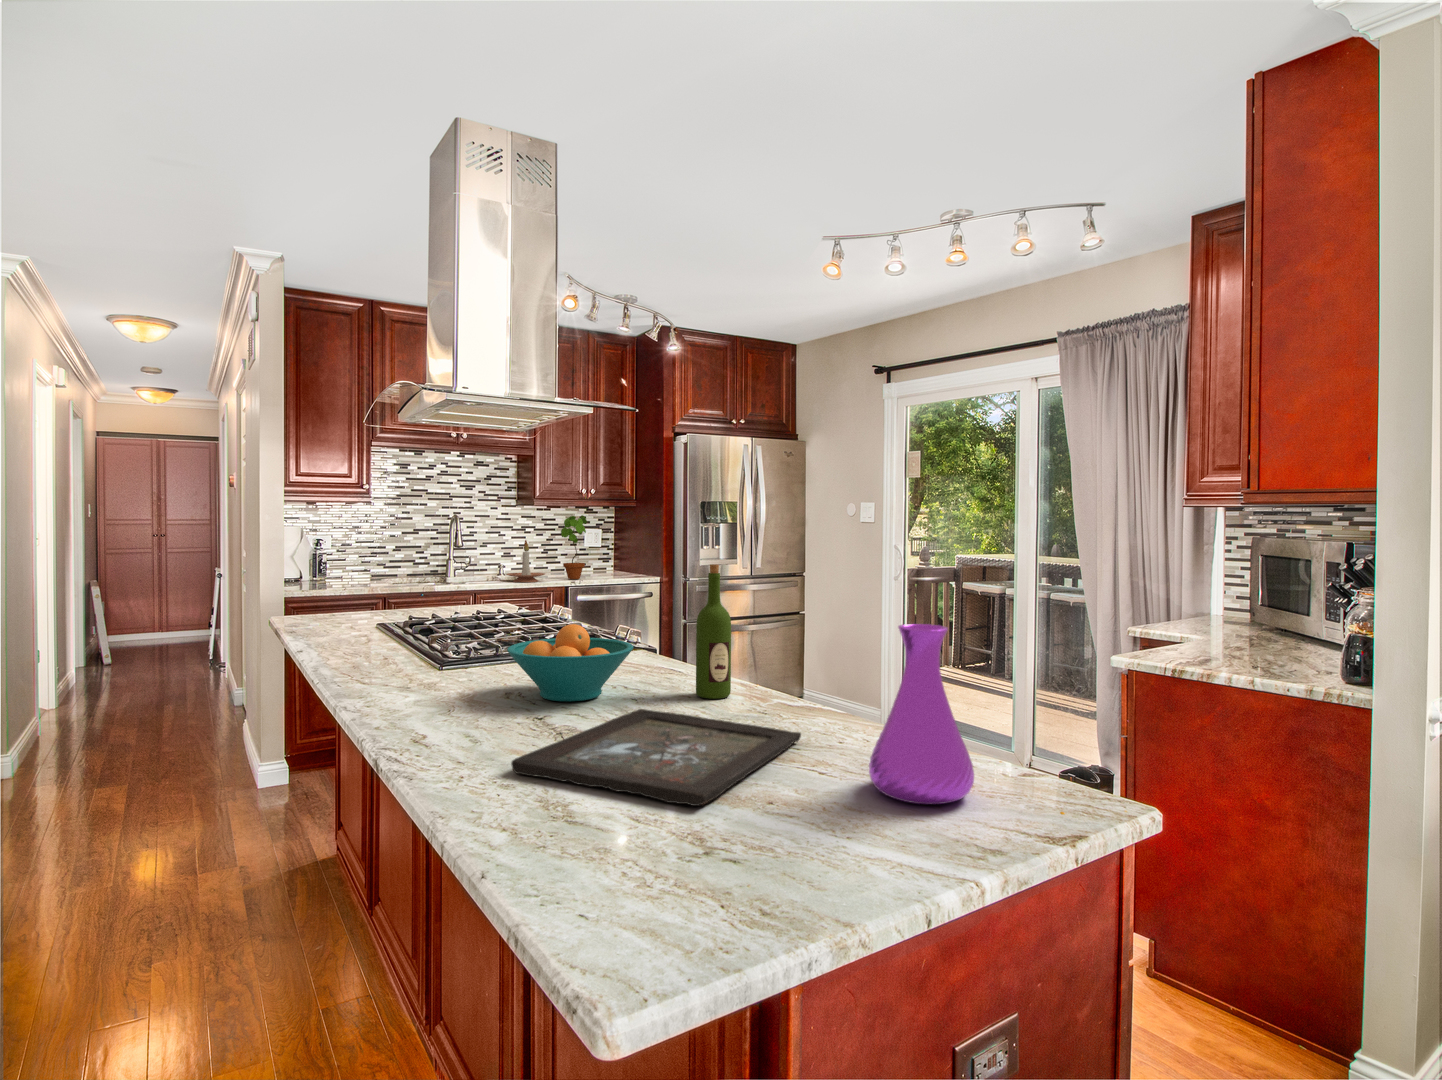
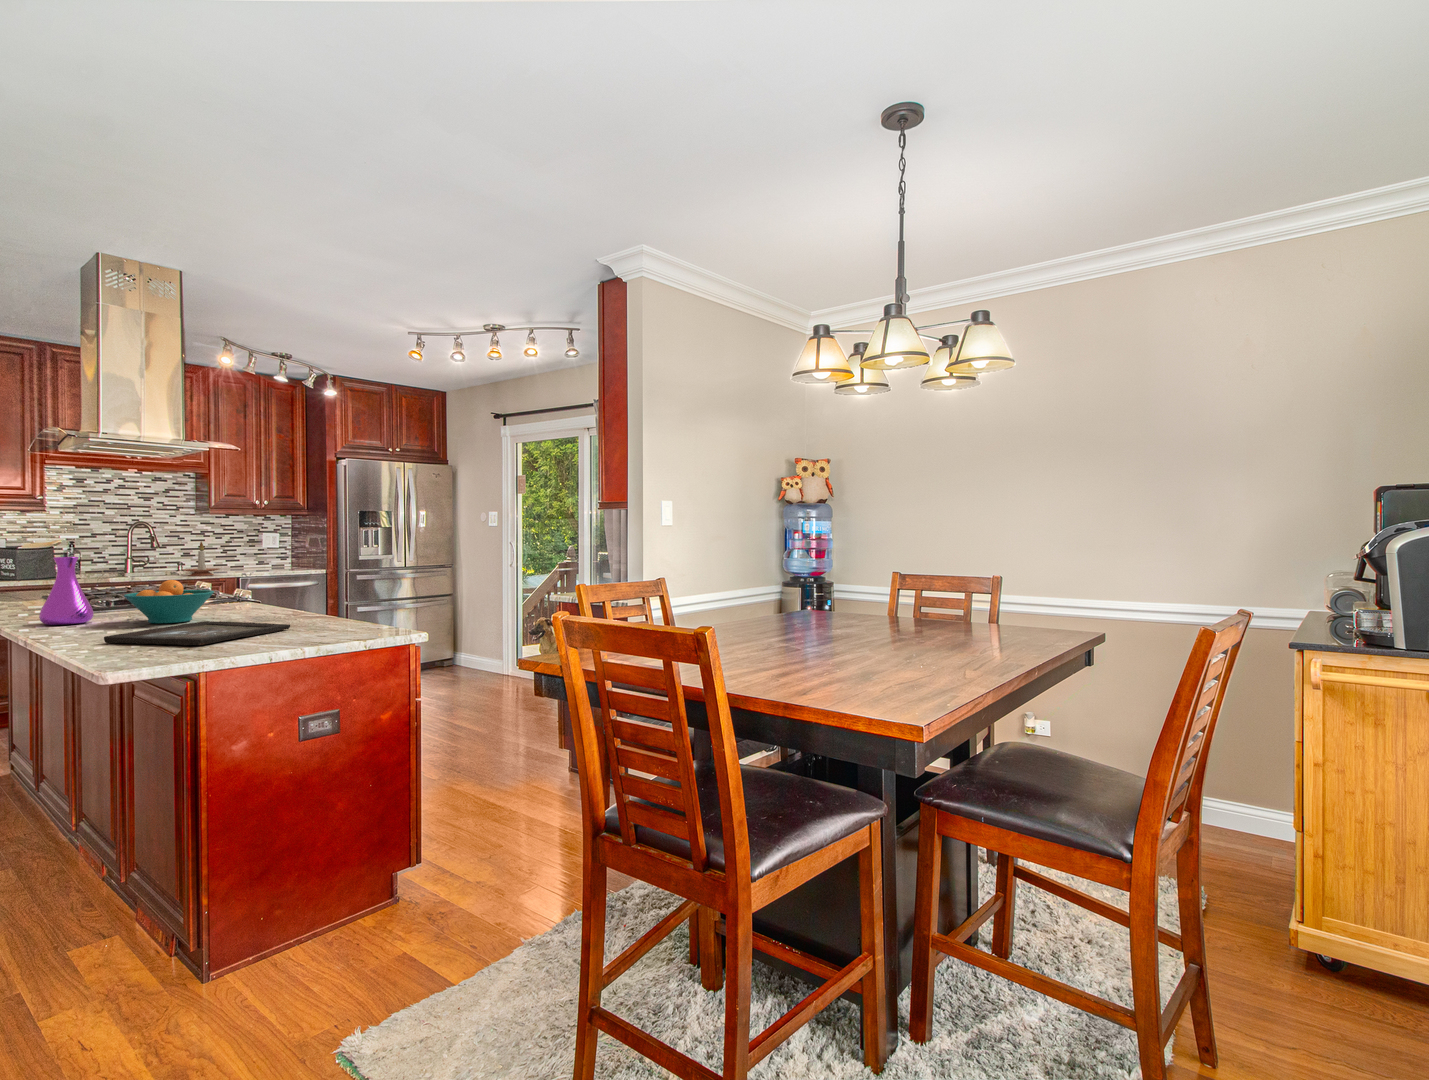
potted plant: present [561,515,587,579] -> none [235,522,260,573]
wine bottle: present [696,564,731,699] -> none [255,544,279,620]
vase: present [869,624,974,804] -> present [39,557,94,625]

